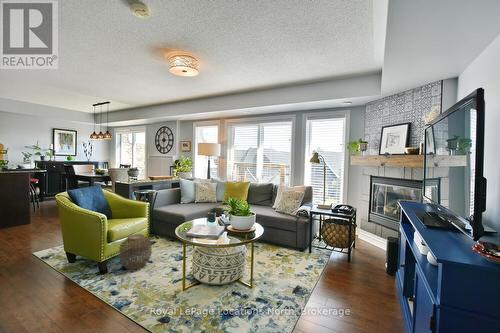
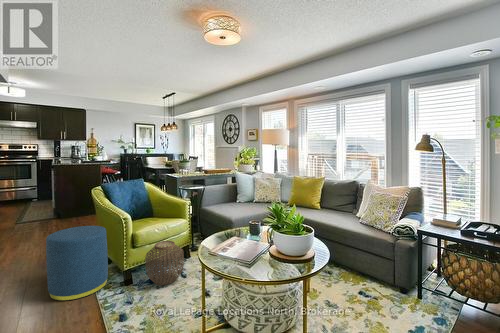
ottoman: none [26,227,83,292] -> present [46,226,108,301]

